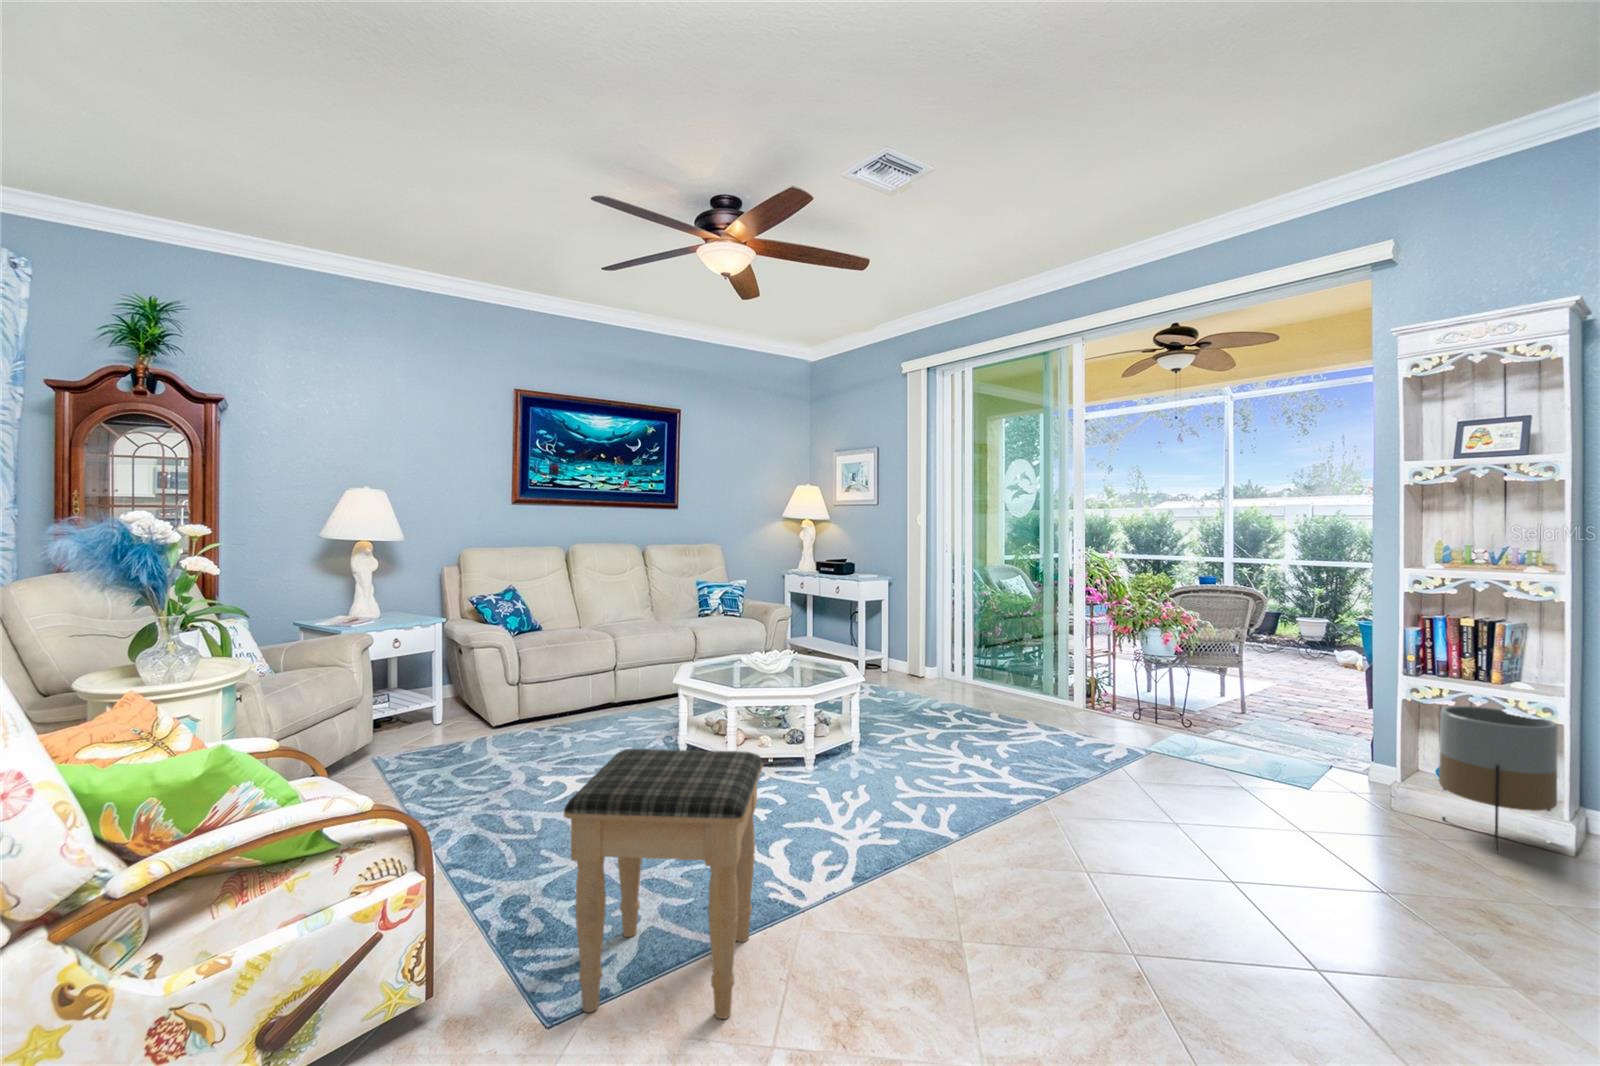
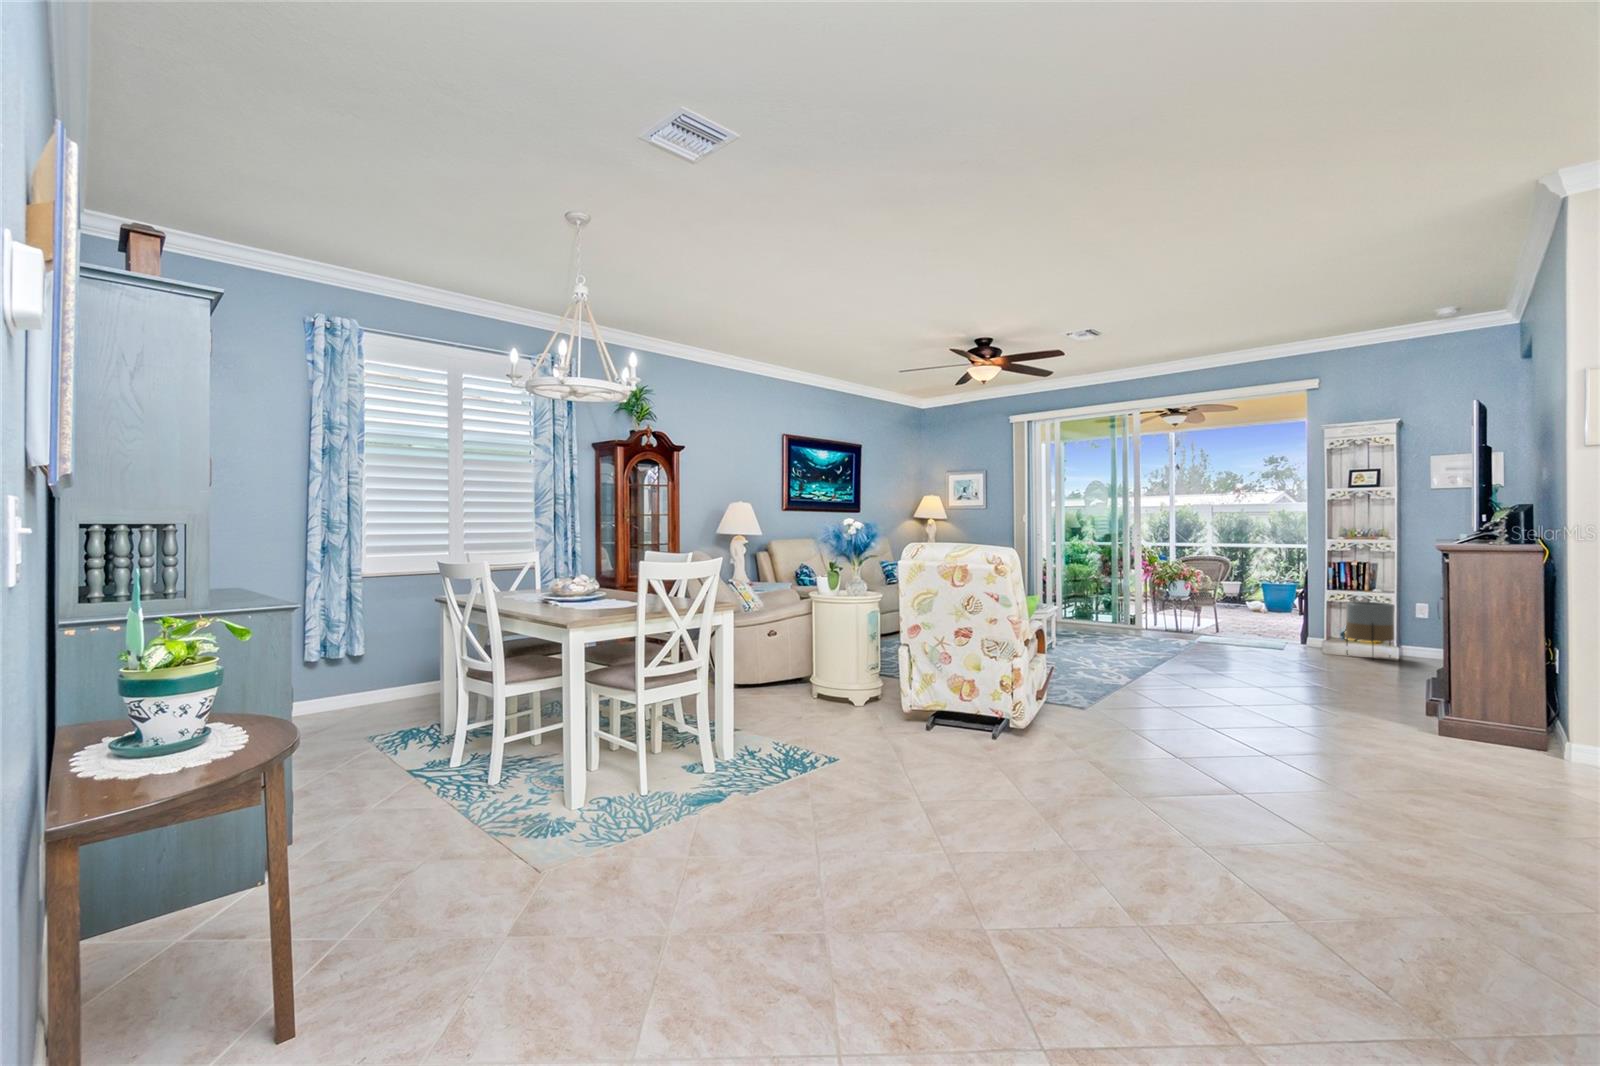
footstool: present [564,749,763,1019] -> none [1072,616,1167,707]

